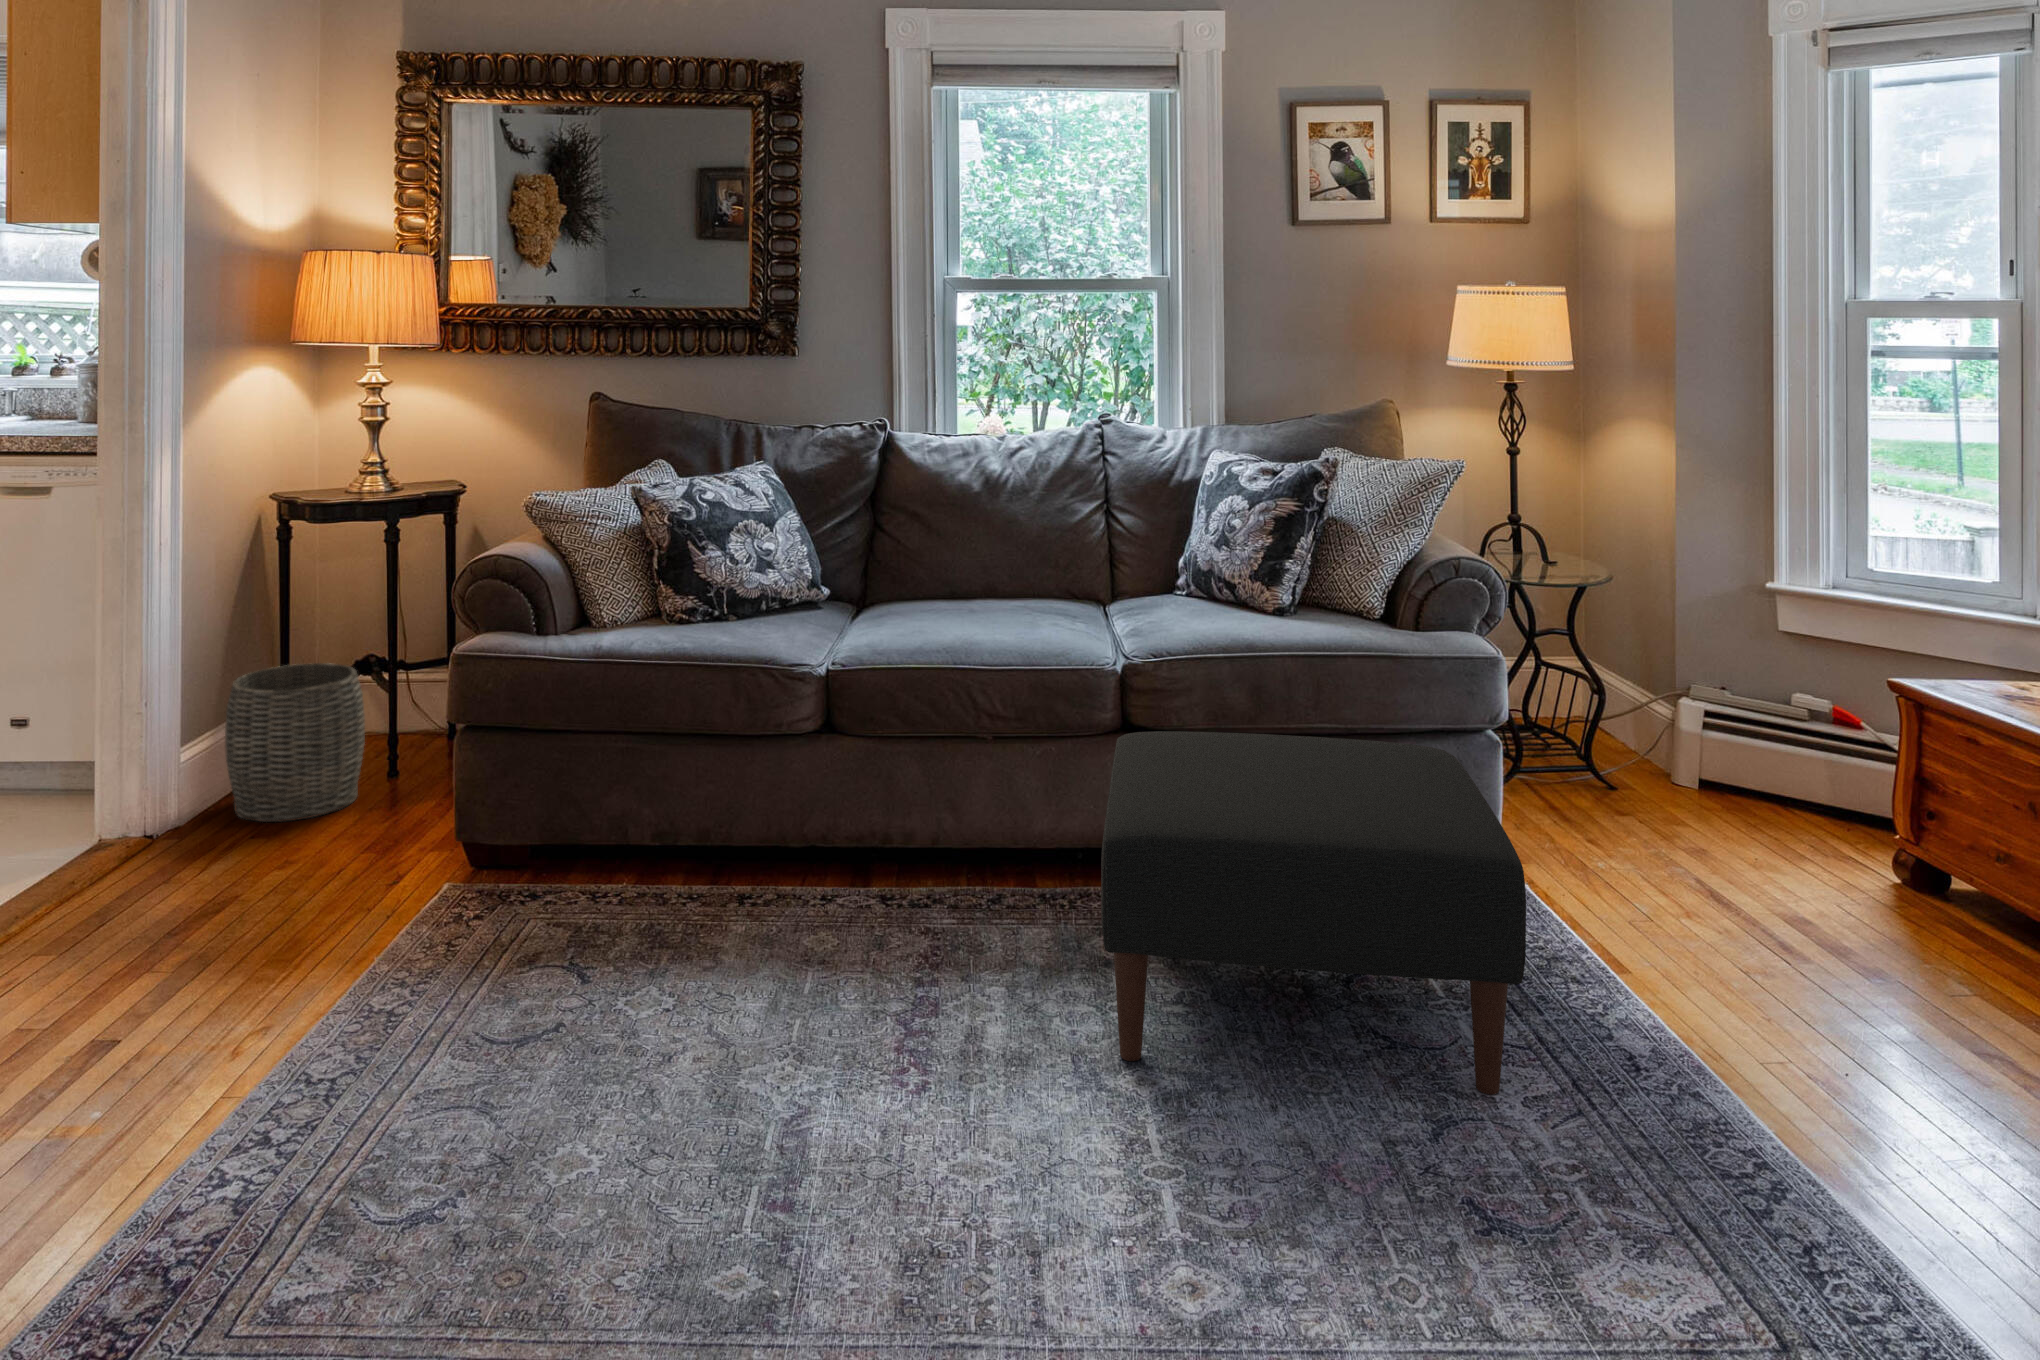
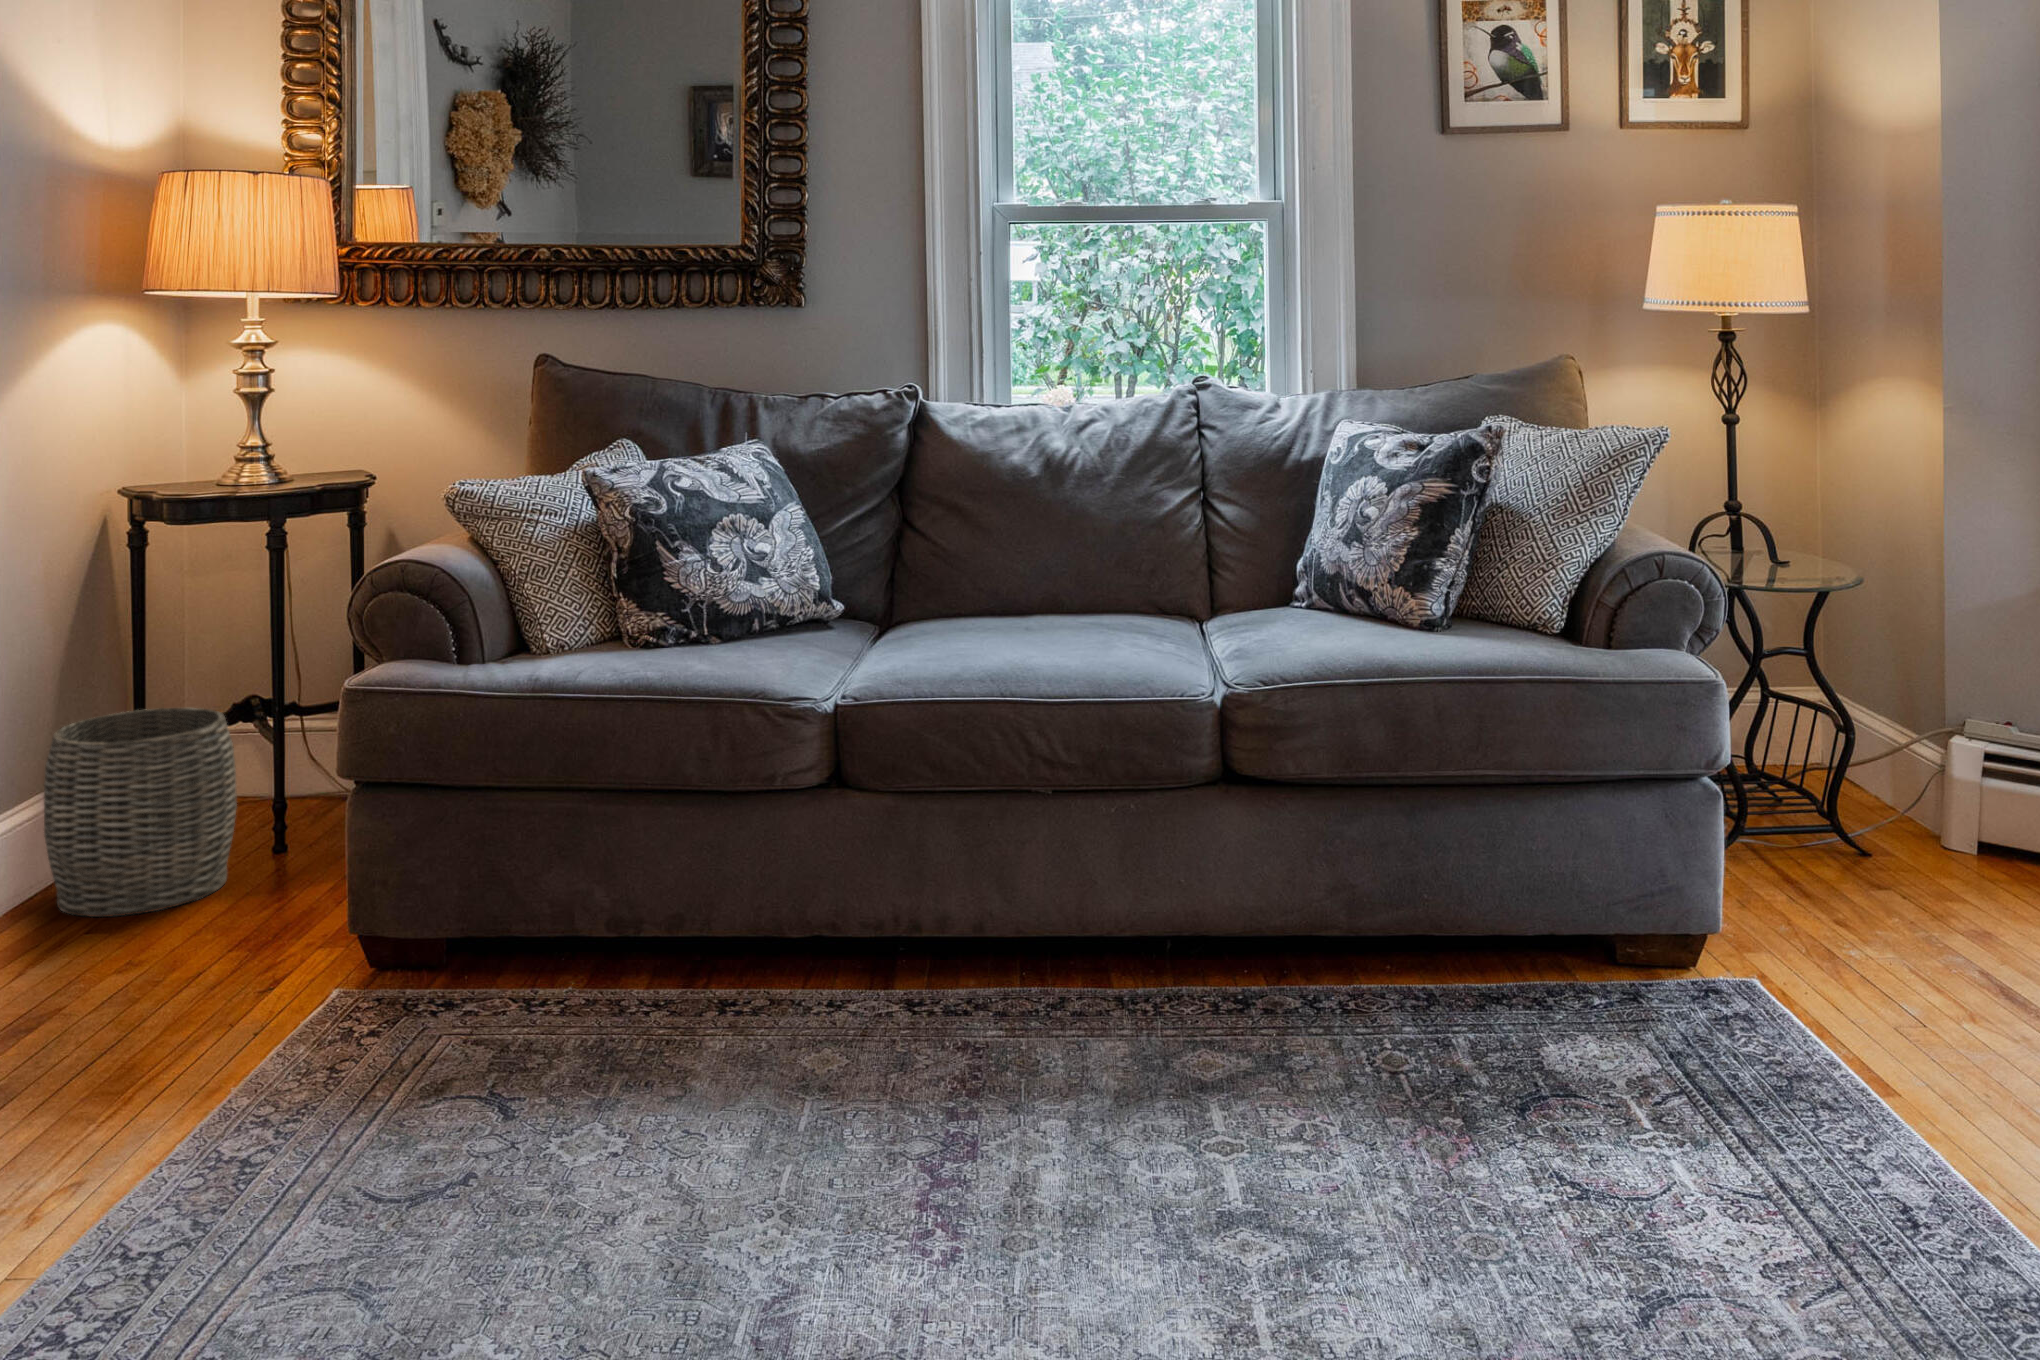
ottoman: present [1101,731,1526,1095] -> none [1191,776,1769,1259]

